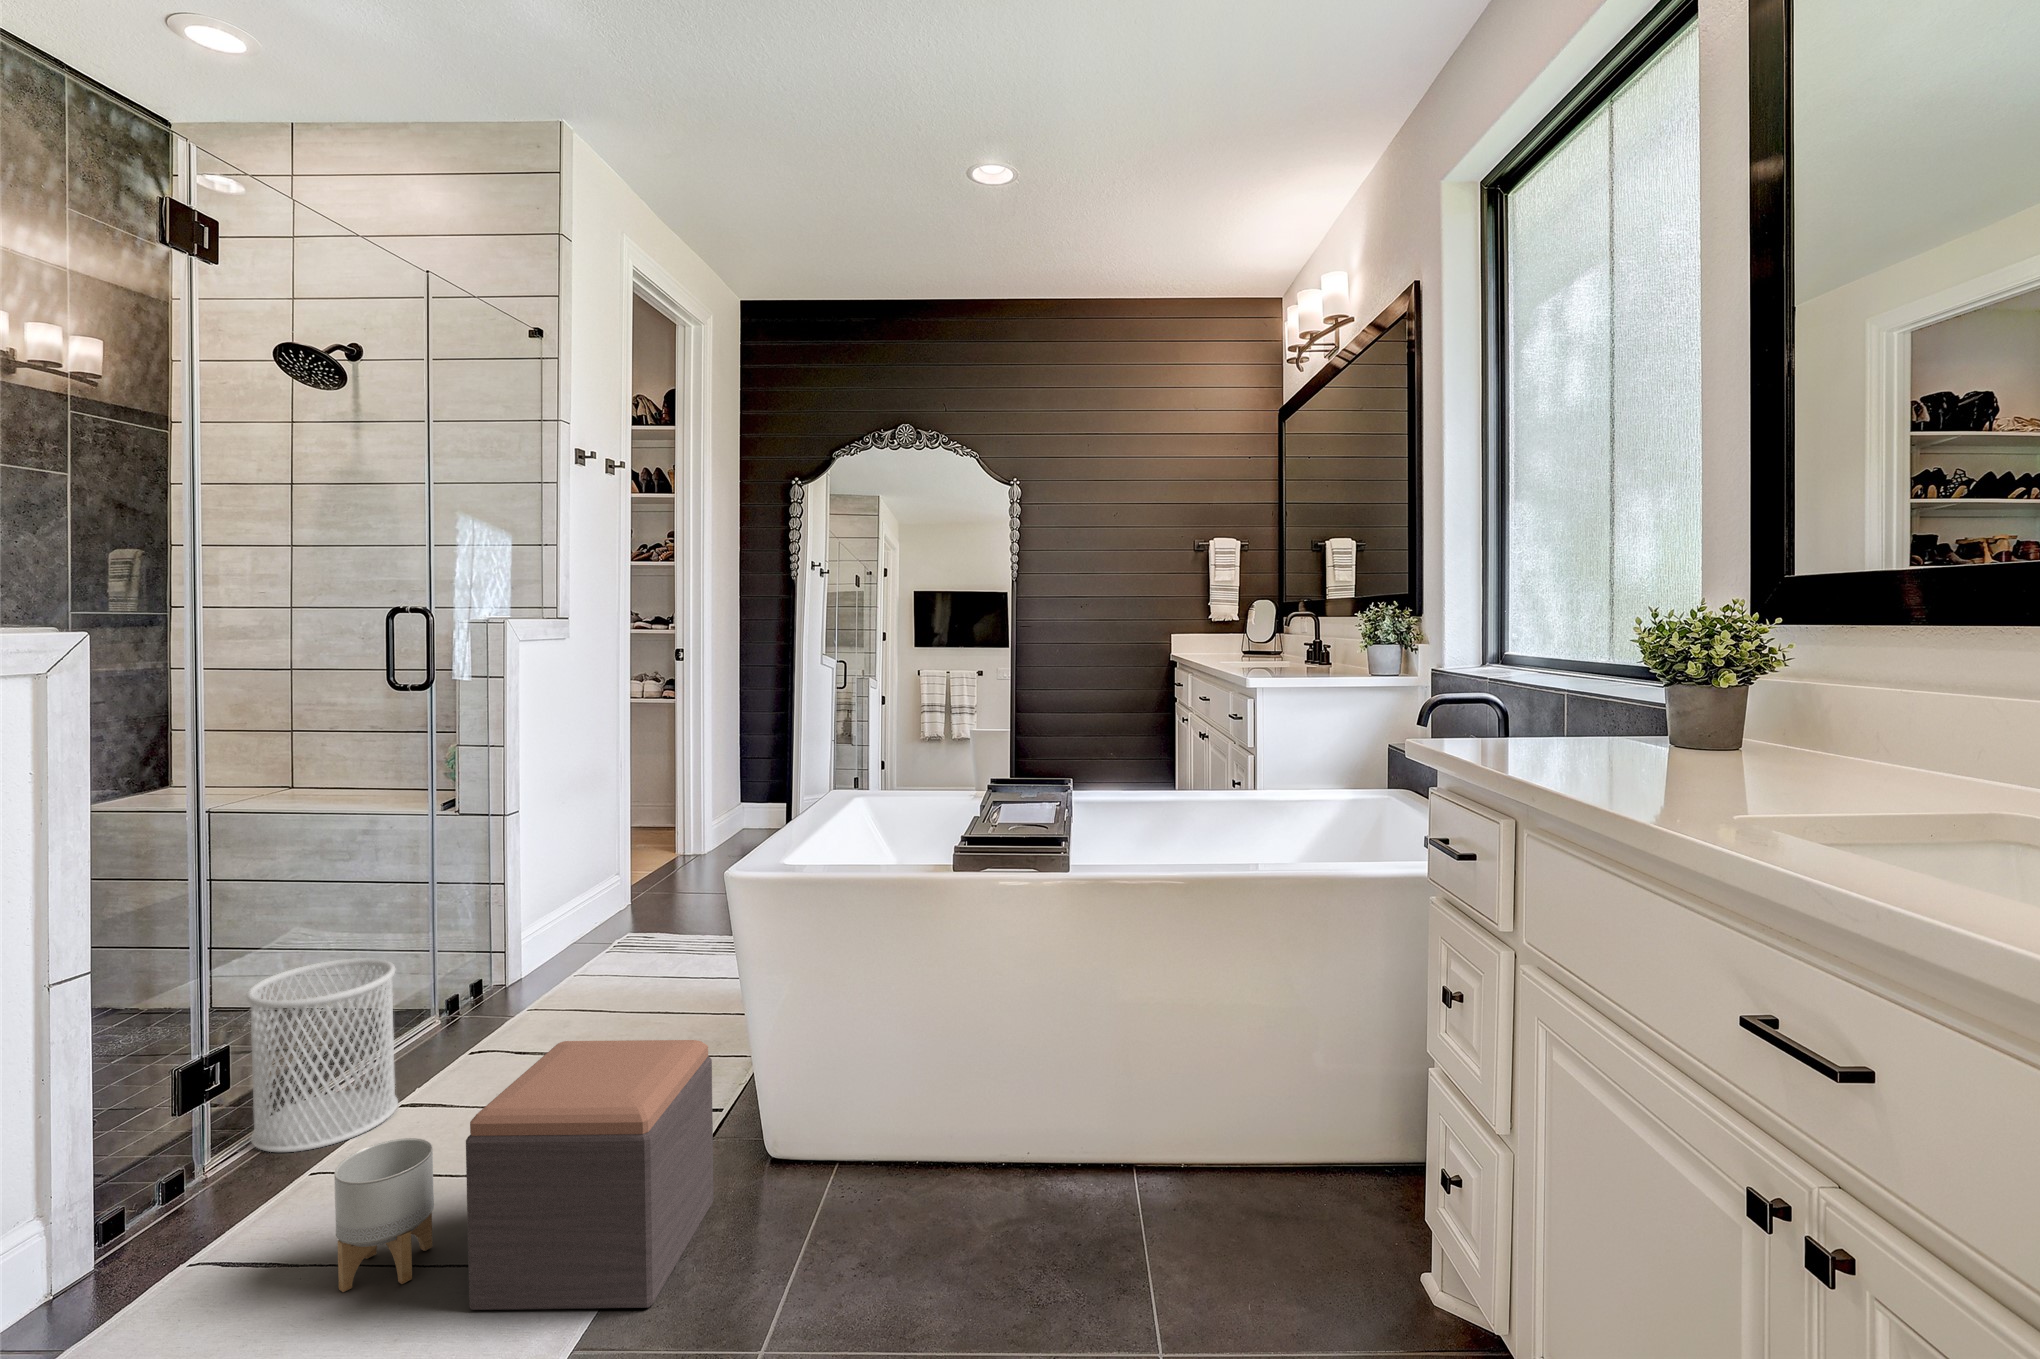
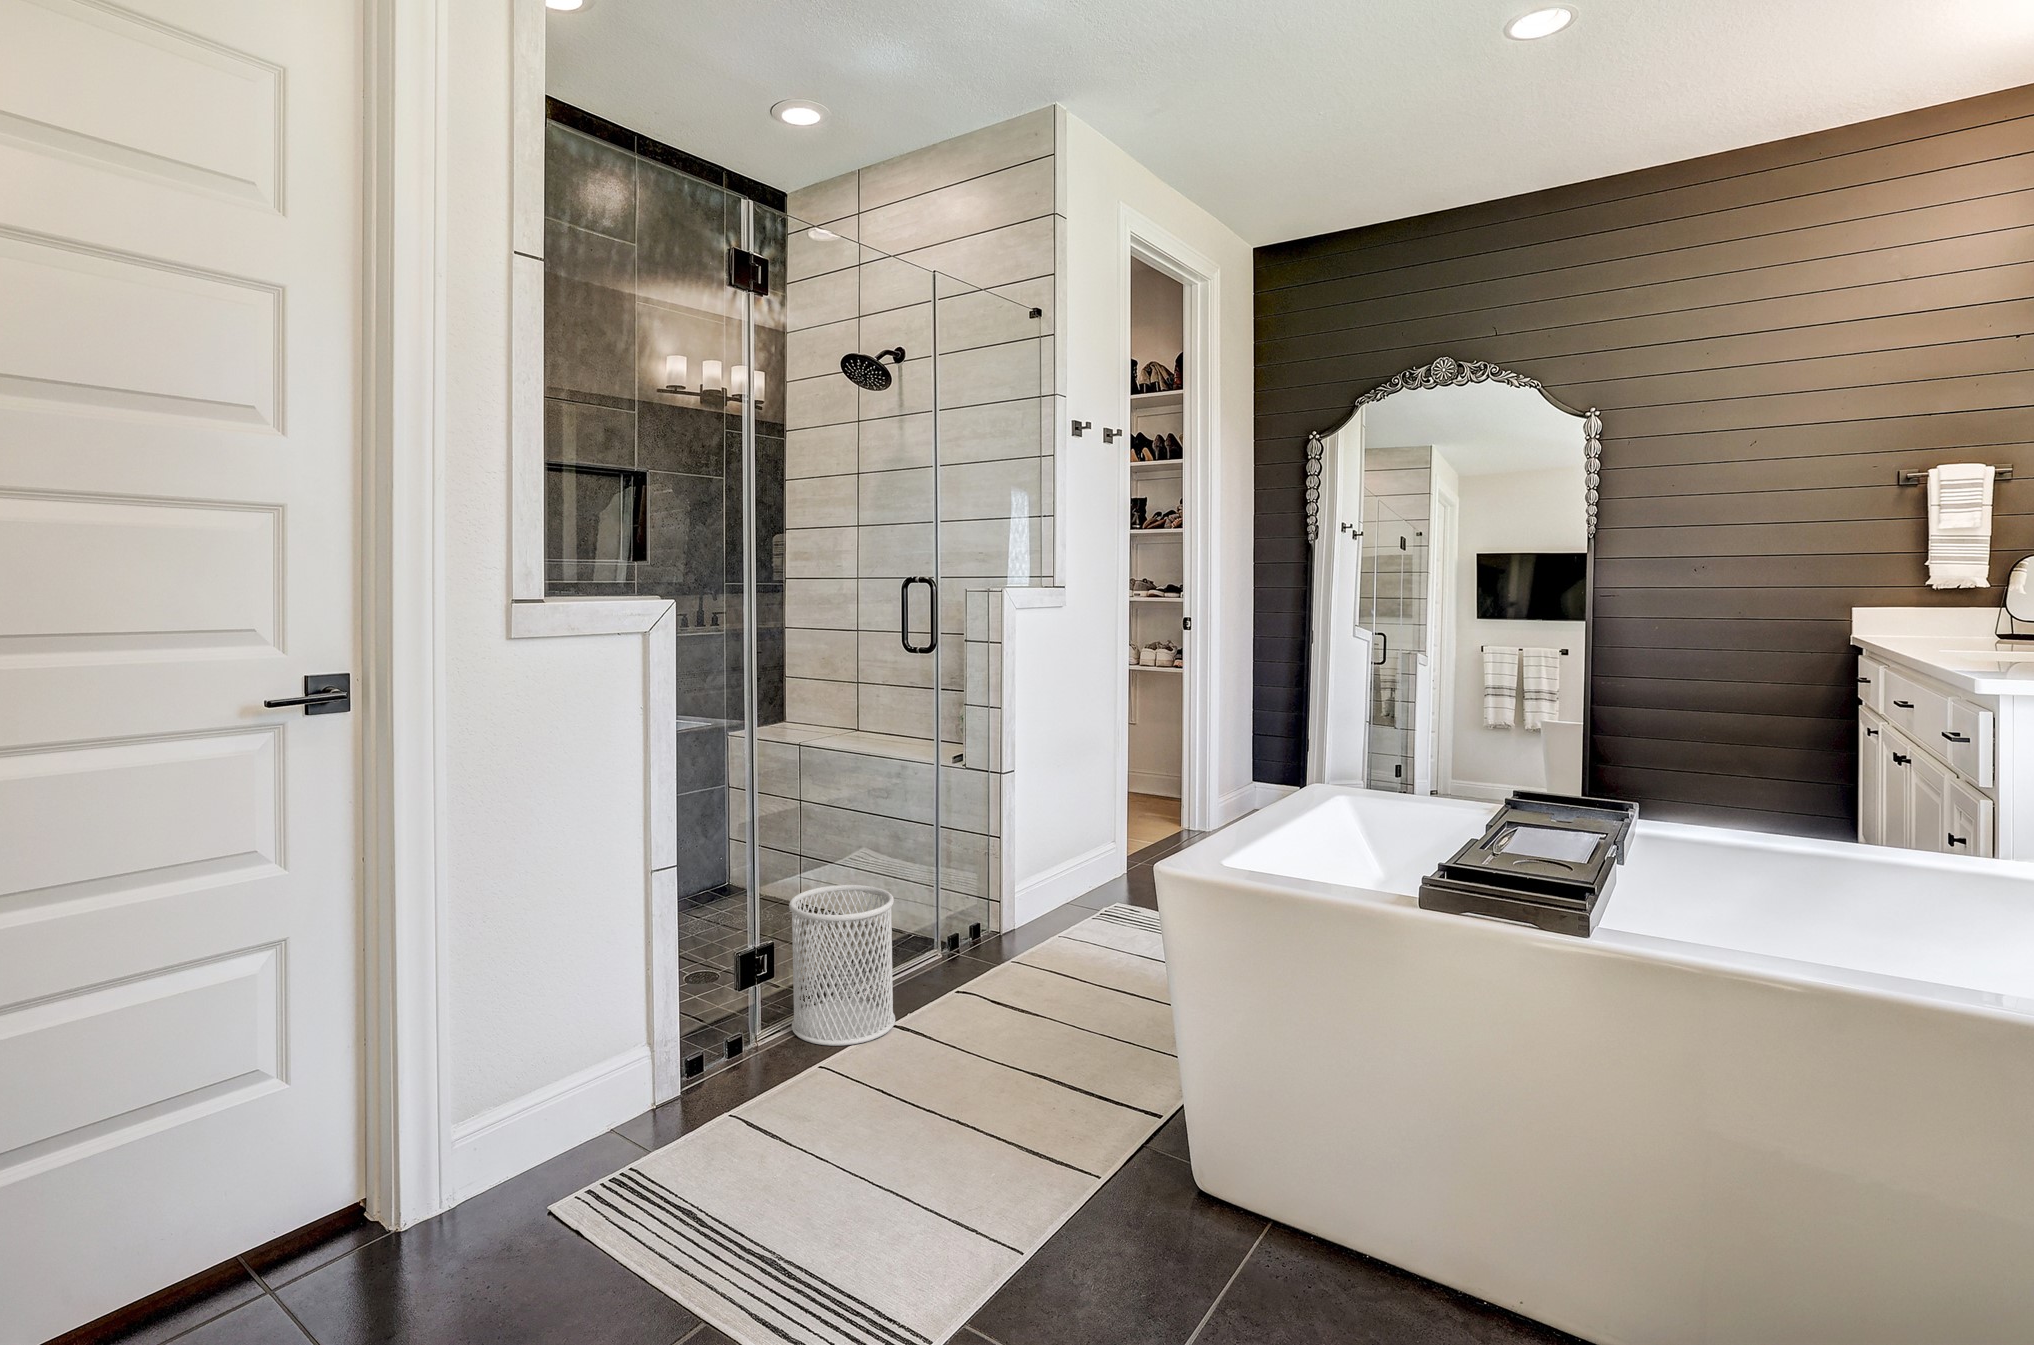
footstool: present [466,1040,714,1310] -> none [890,1004,1124,1304]
planter: present [334,1138,434,1292] -> none [808,1058,883,1193]

